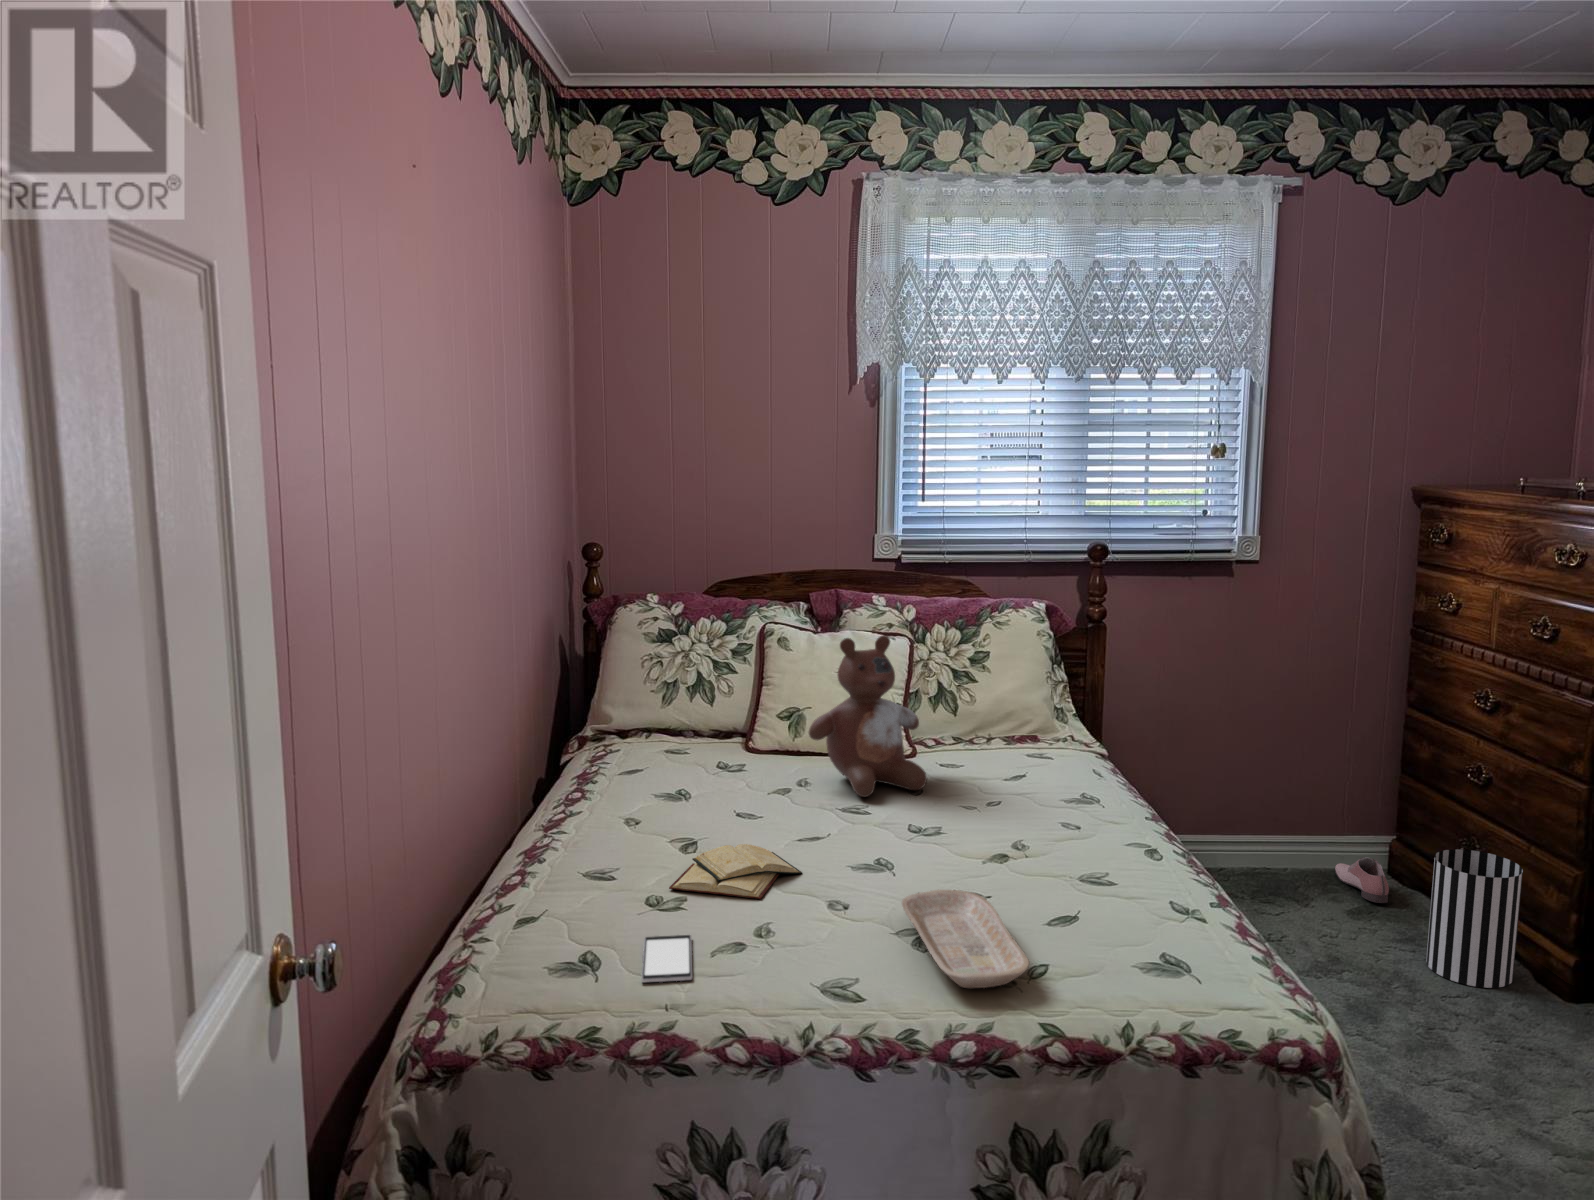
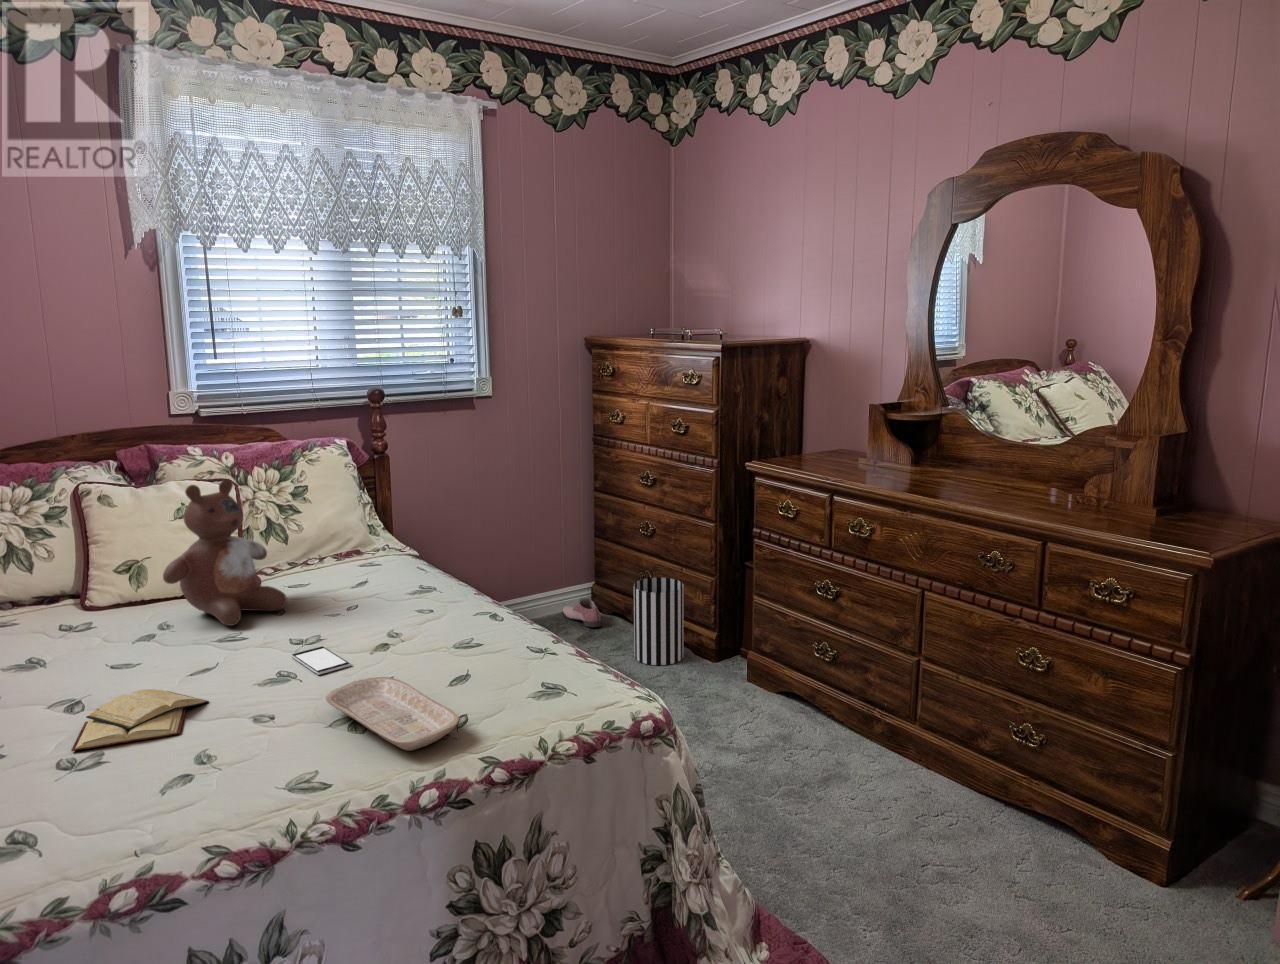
smartphone: present [641,935,692,983] -> present [291,646,351,675]

